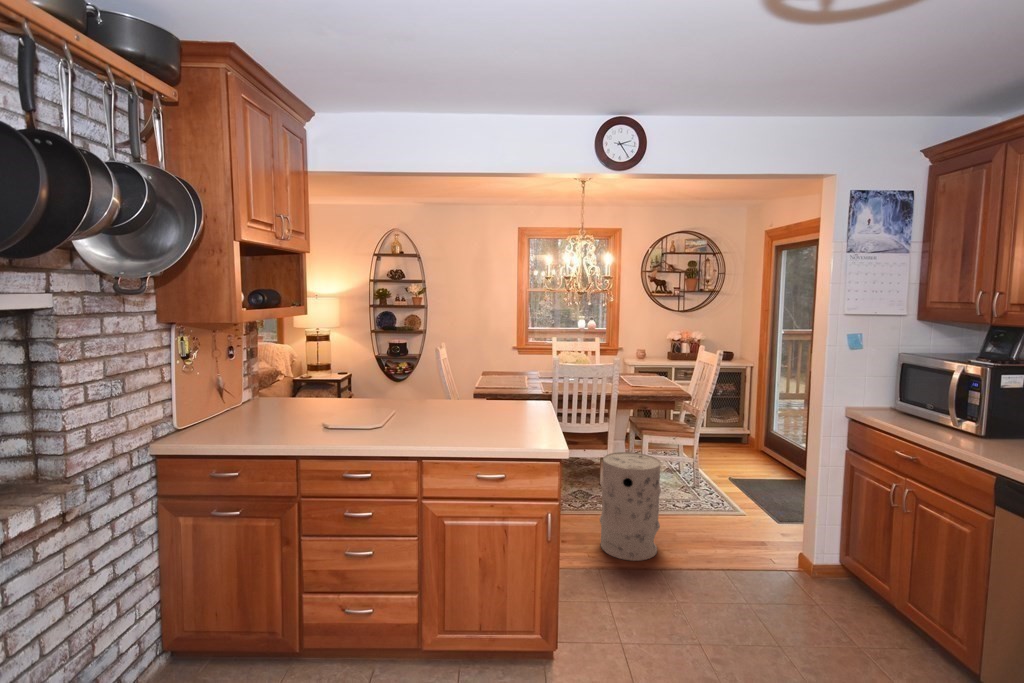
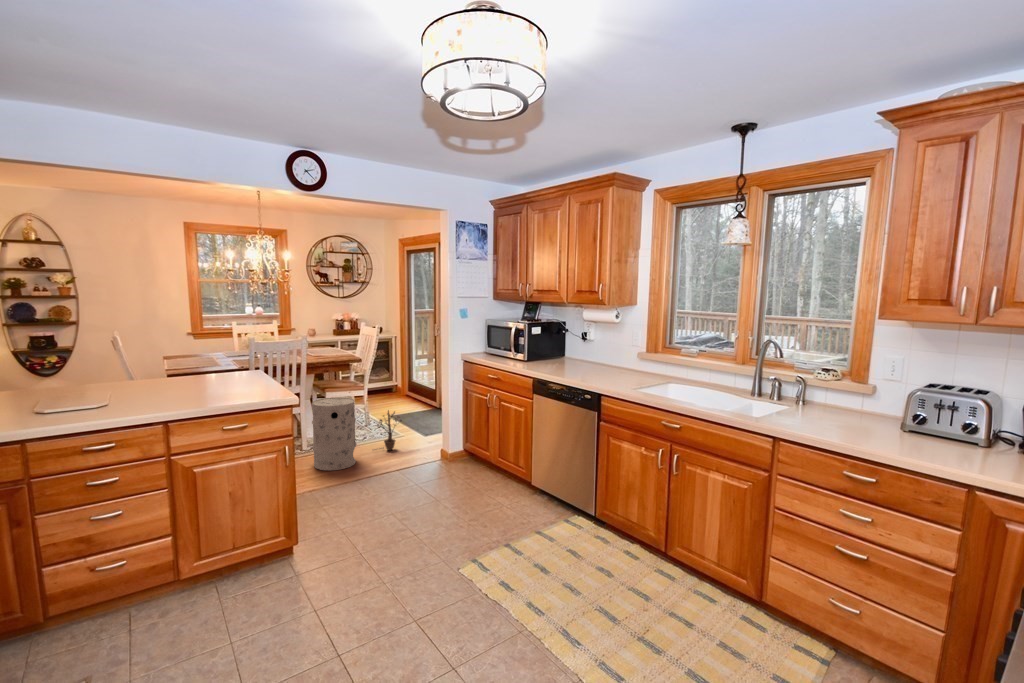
decorative plant: none [685,484,735,545] -> present [375,410,402,450]

